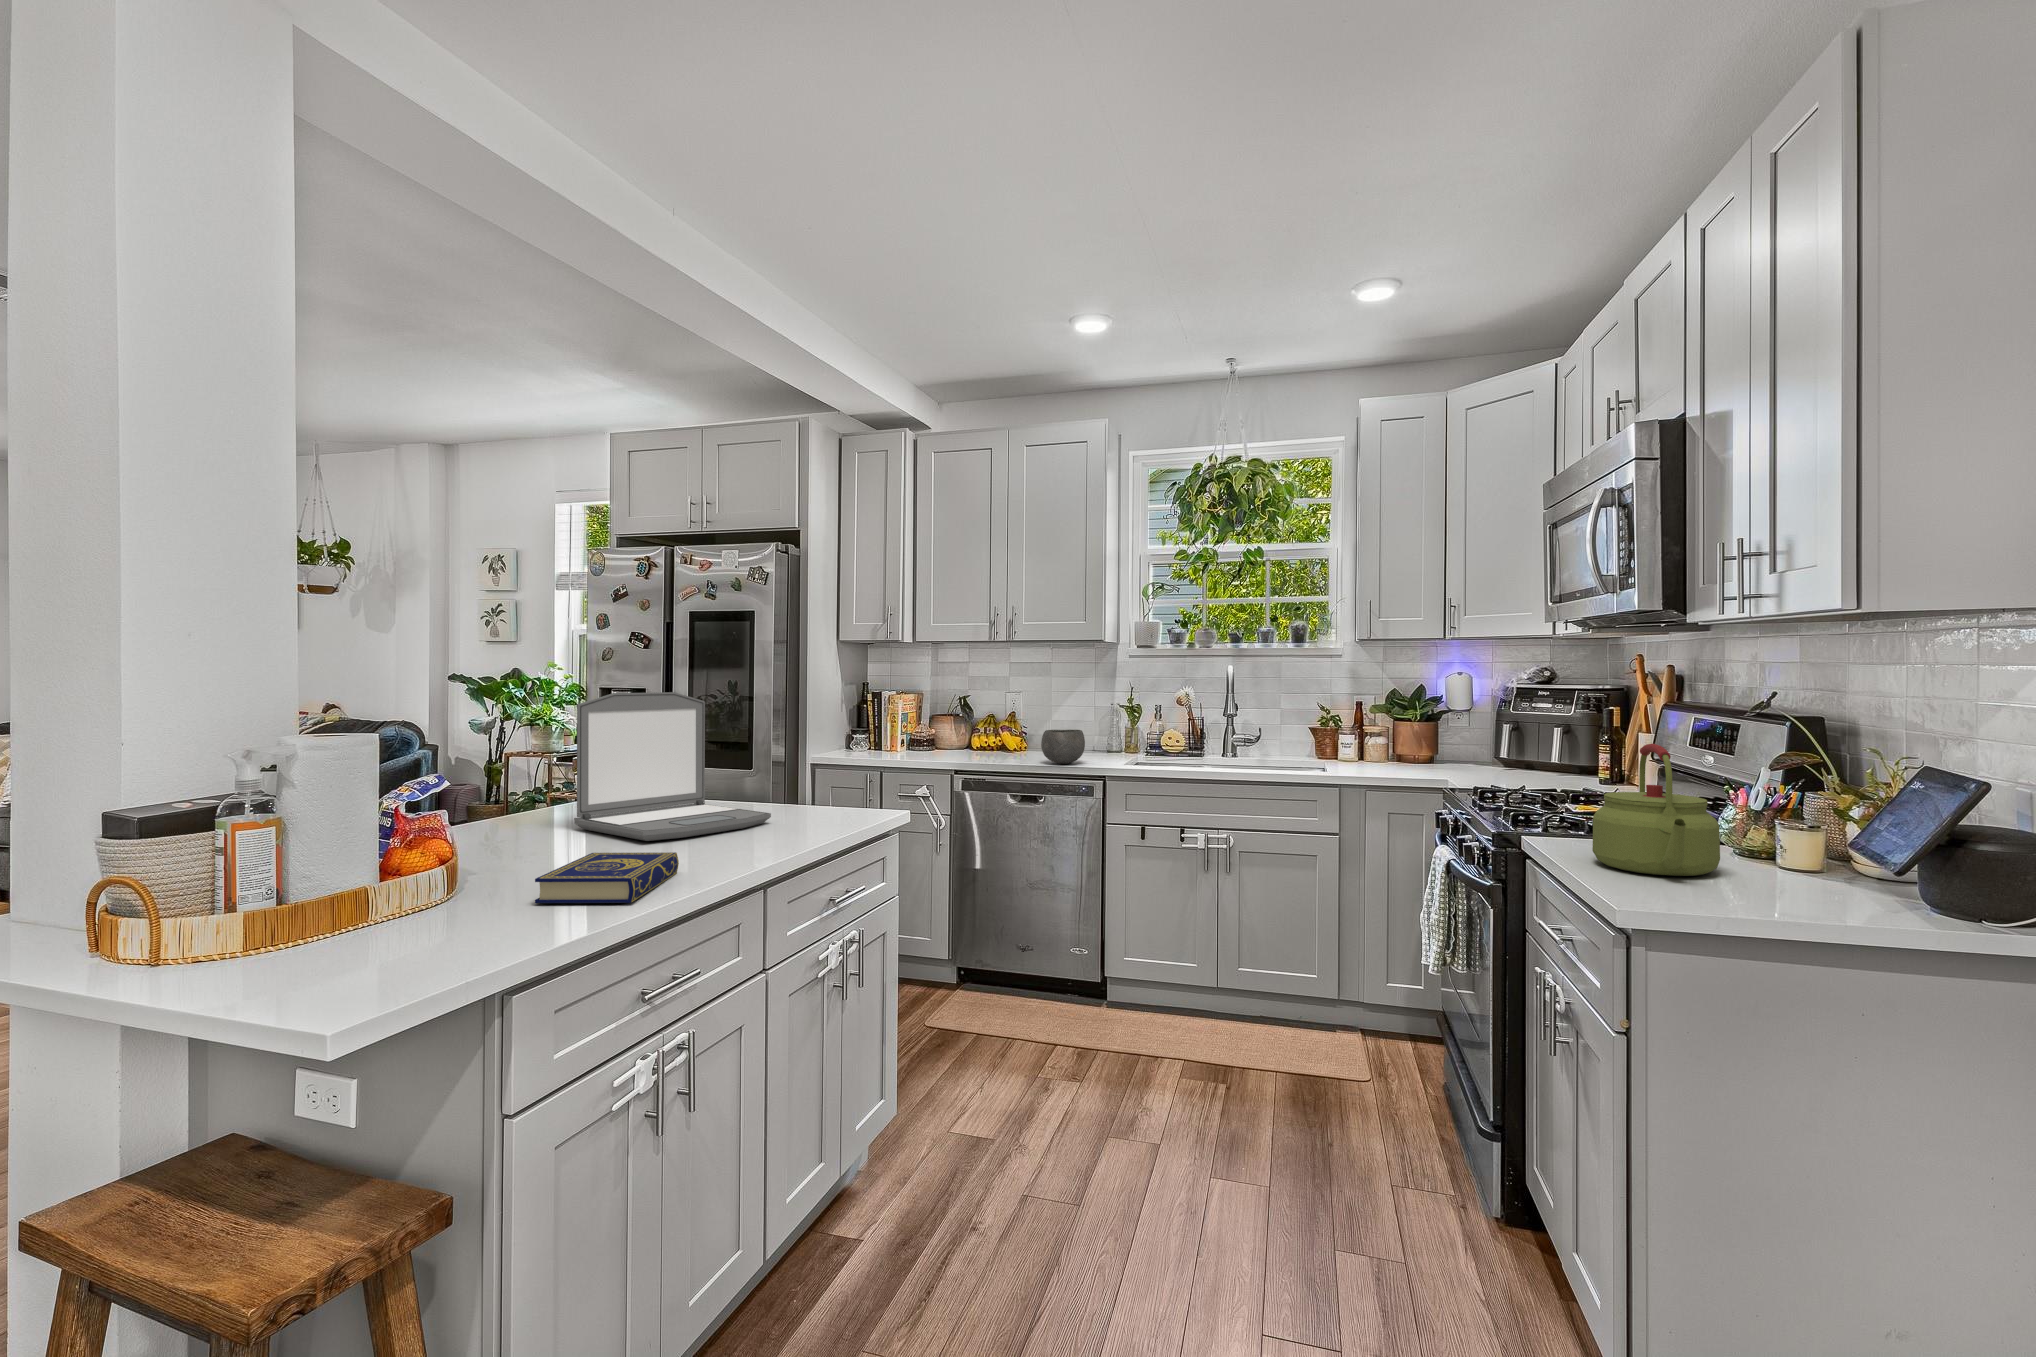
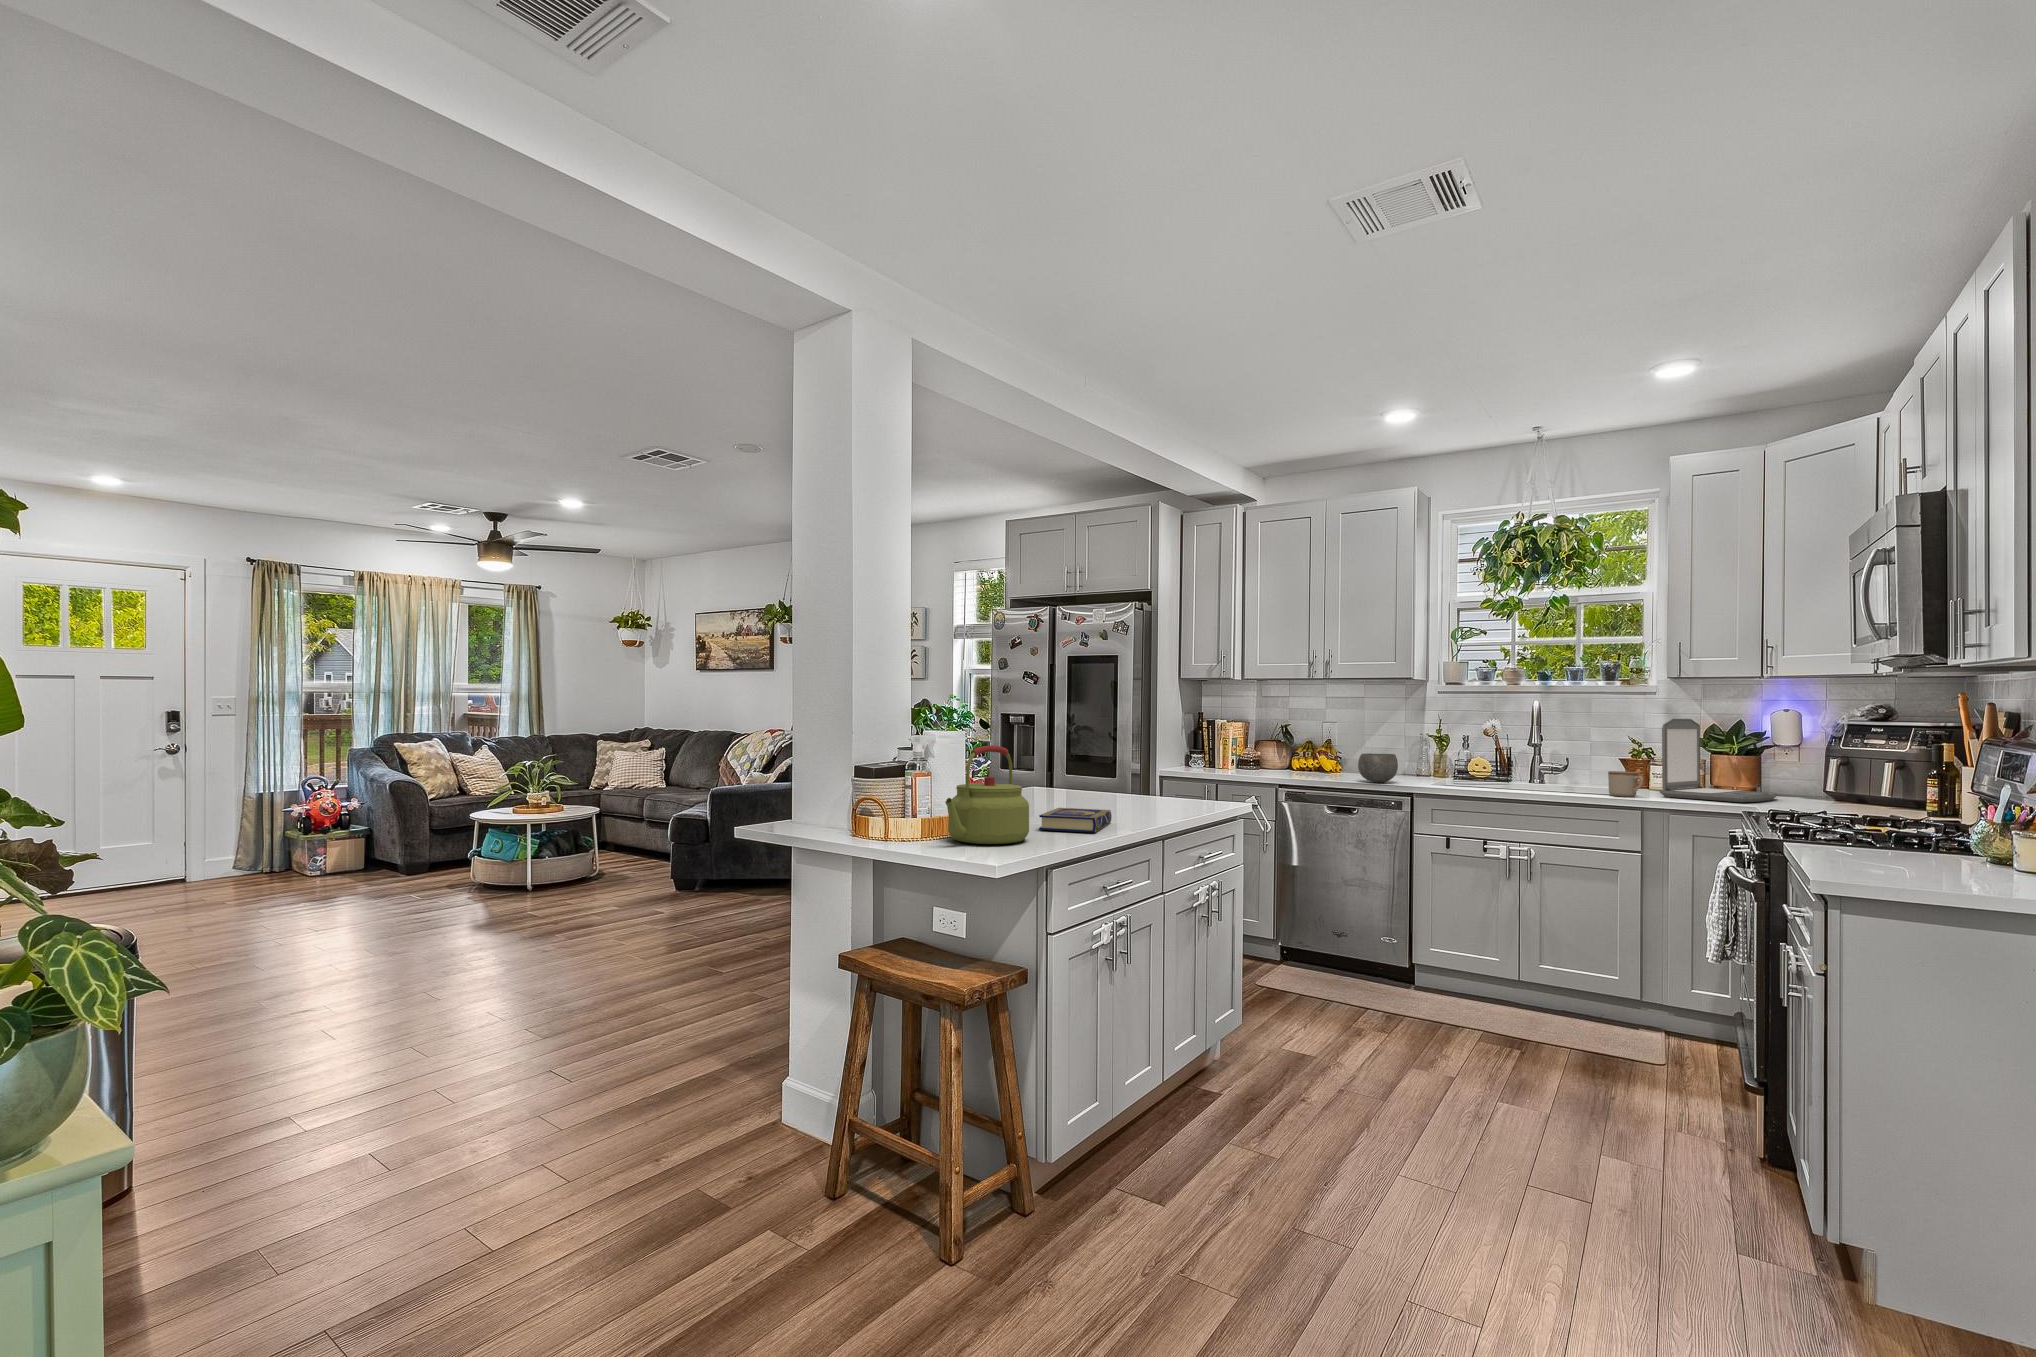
laptop: present [574,692,771,841] -> present [1659,719,1777,802]
mug: none [1305,744,1340,773] -> present [1608,771,1643,797]
kettle: present [1592,744,1720,876] -> present [945,745,1029,844]

